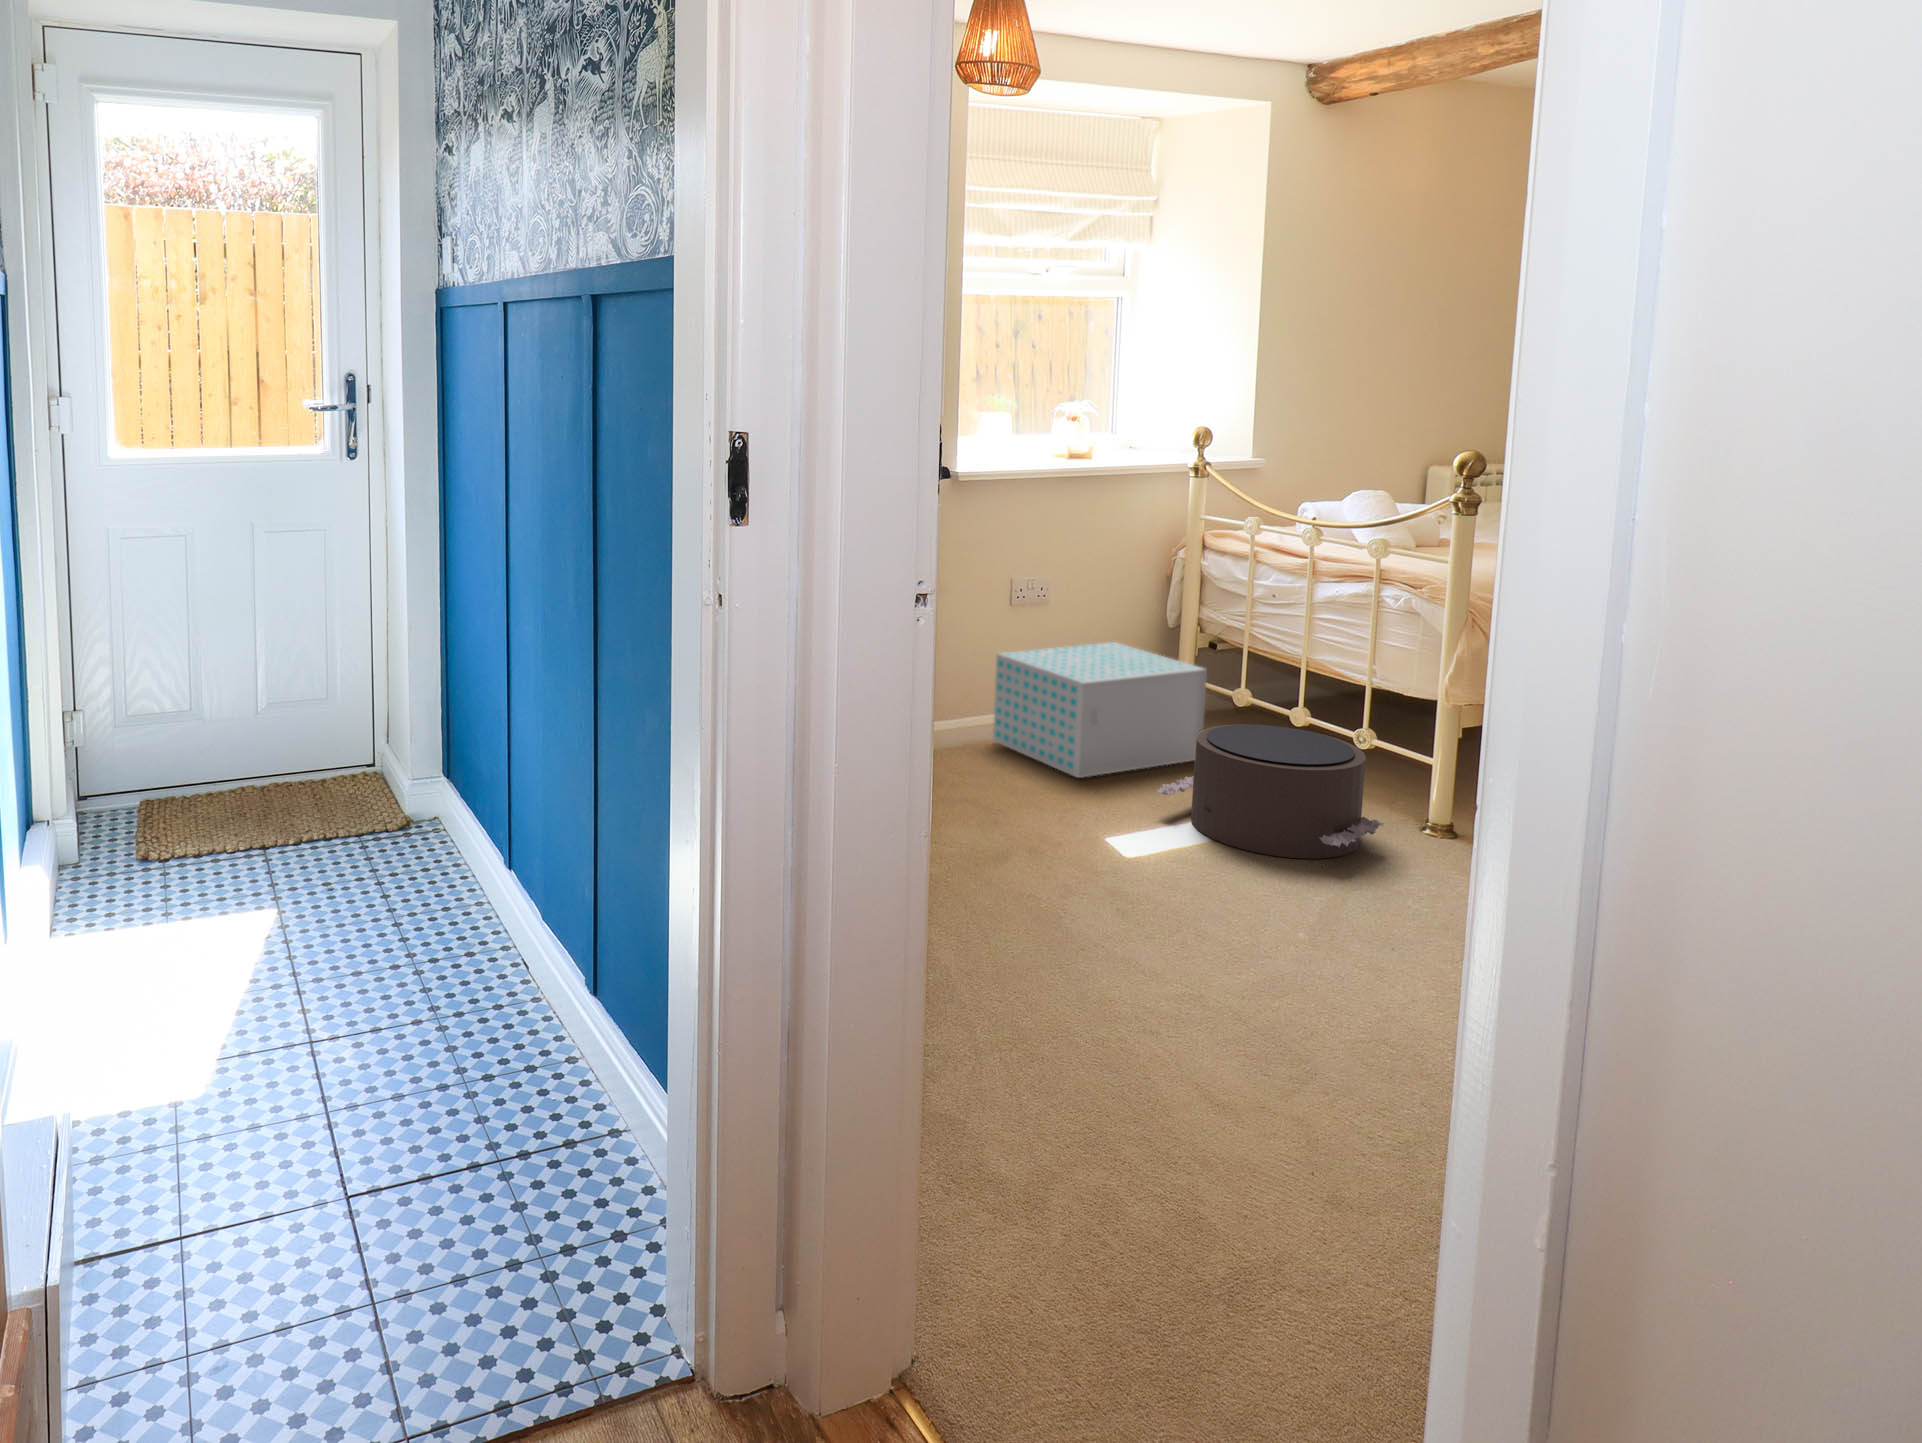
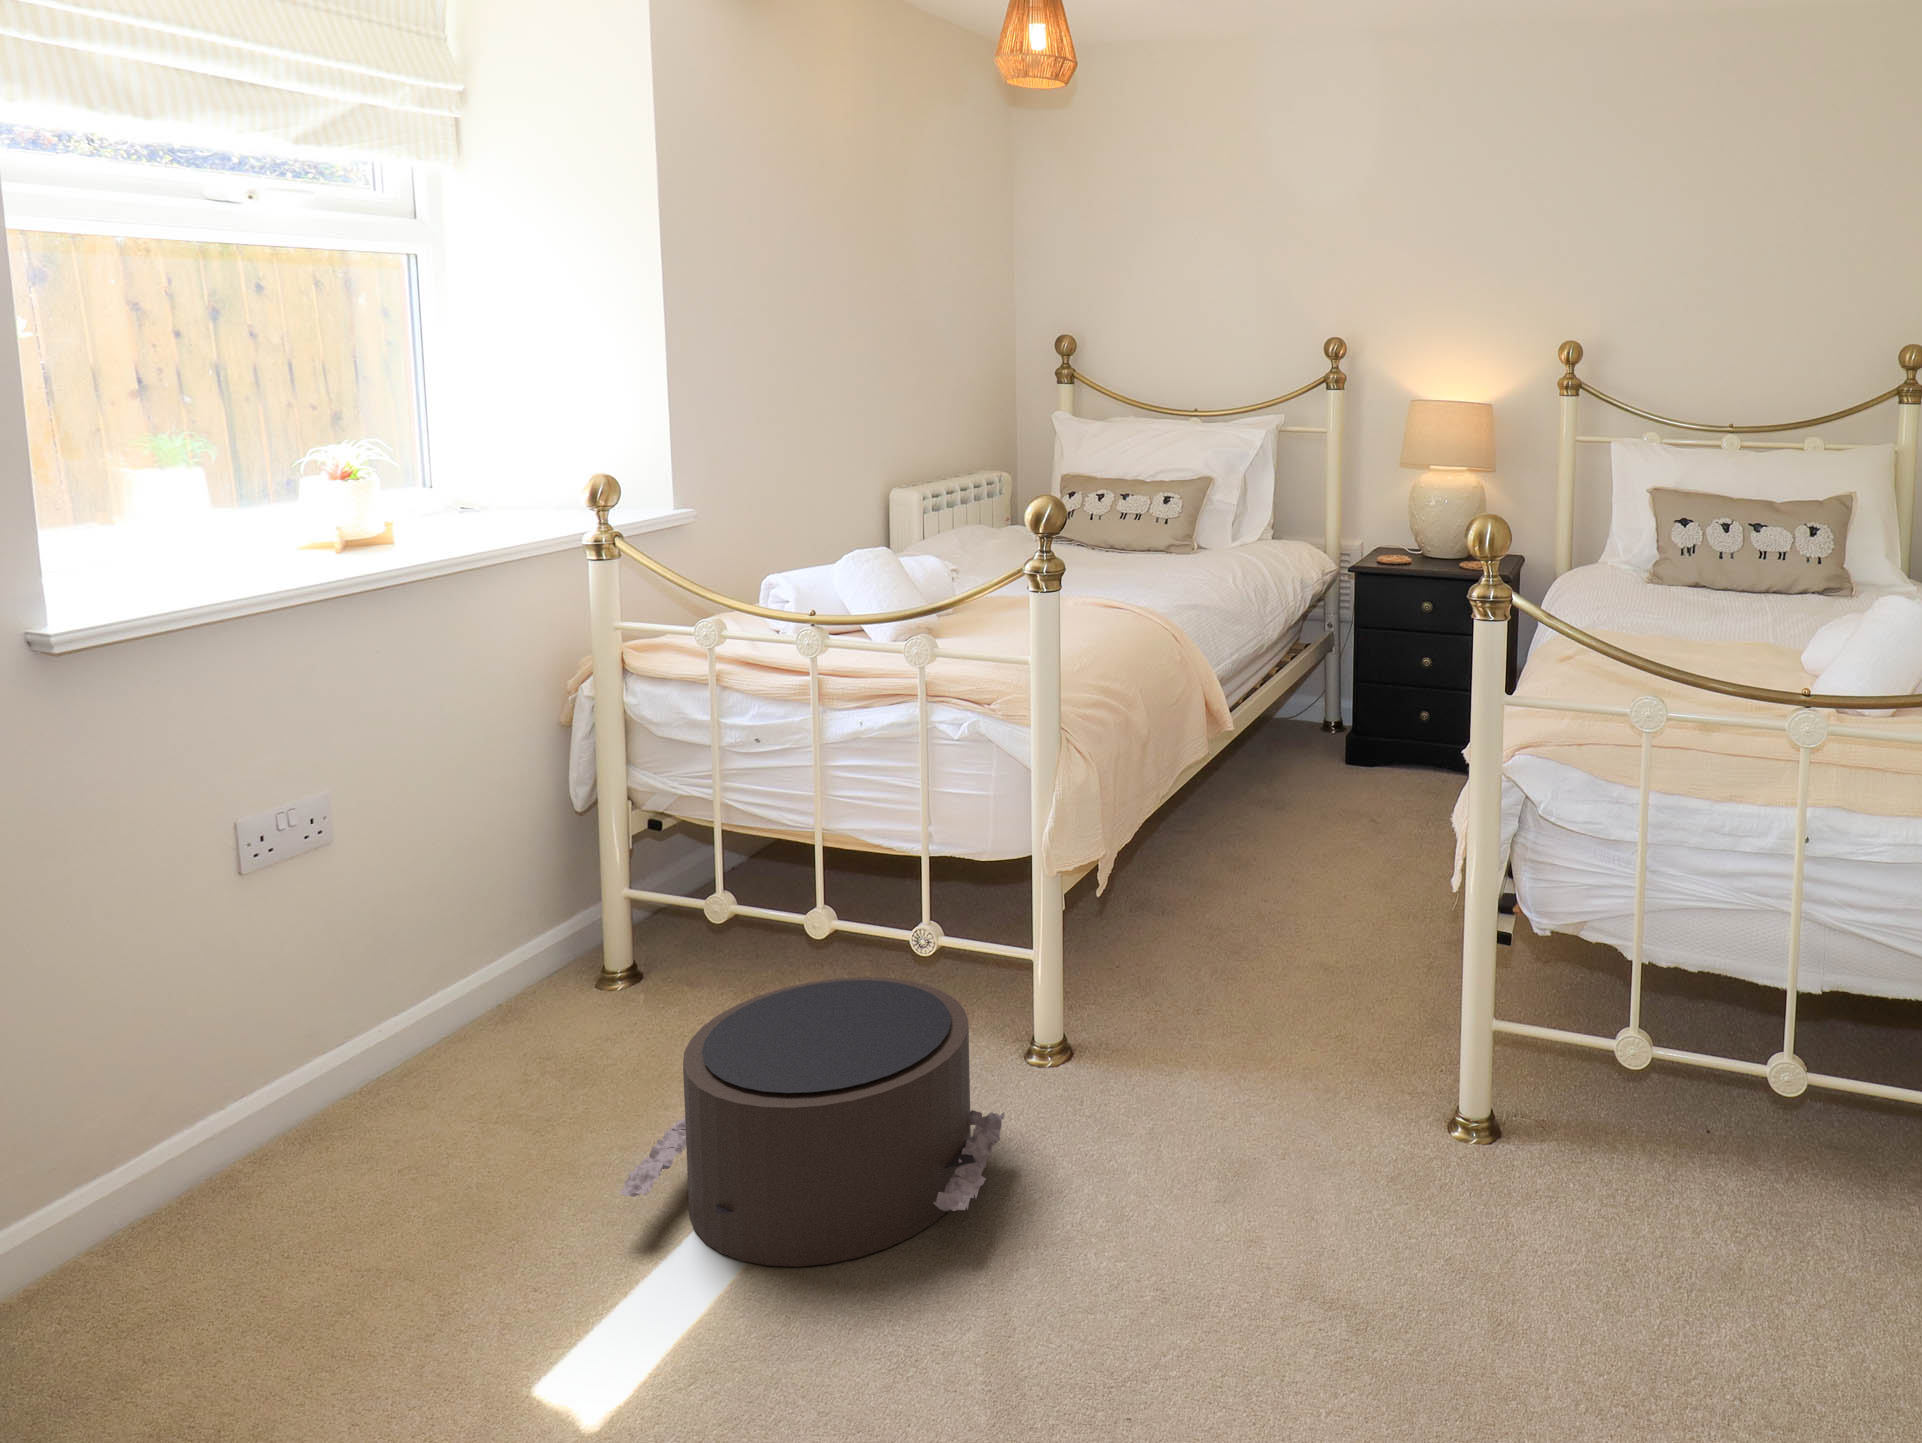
storage box: present [993,642,1207,778] -> none [231,866,670,1192]

